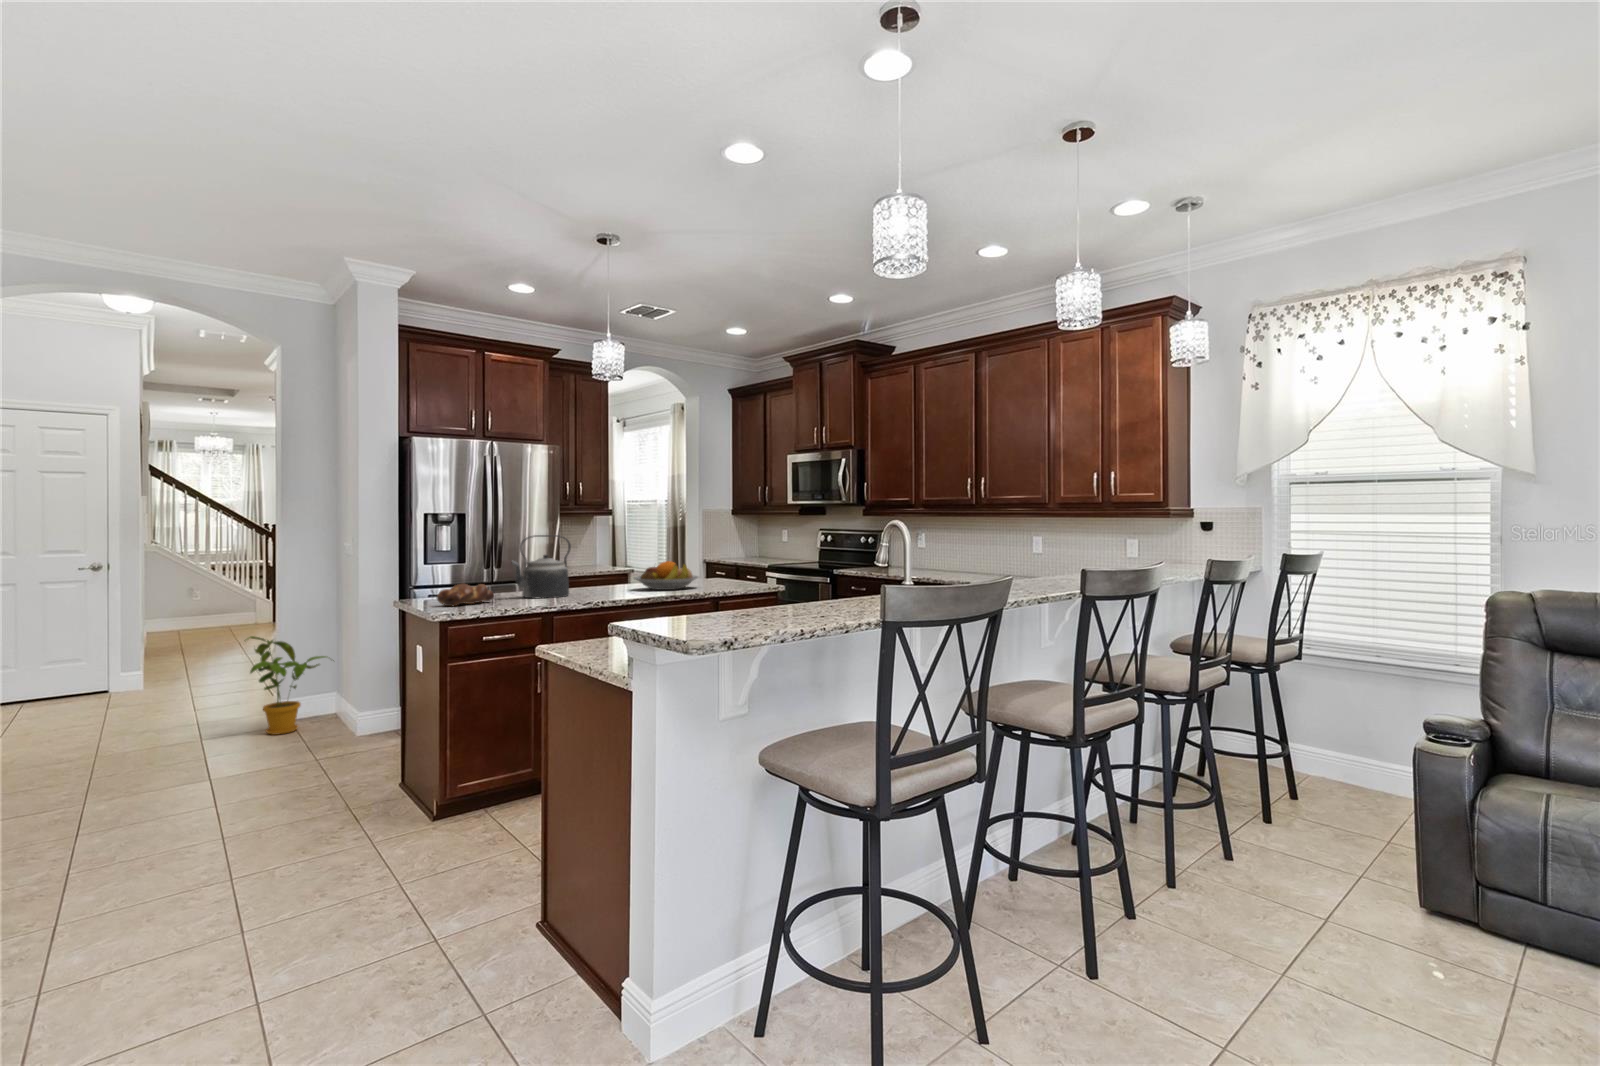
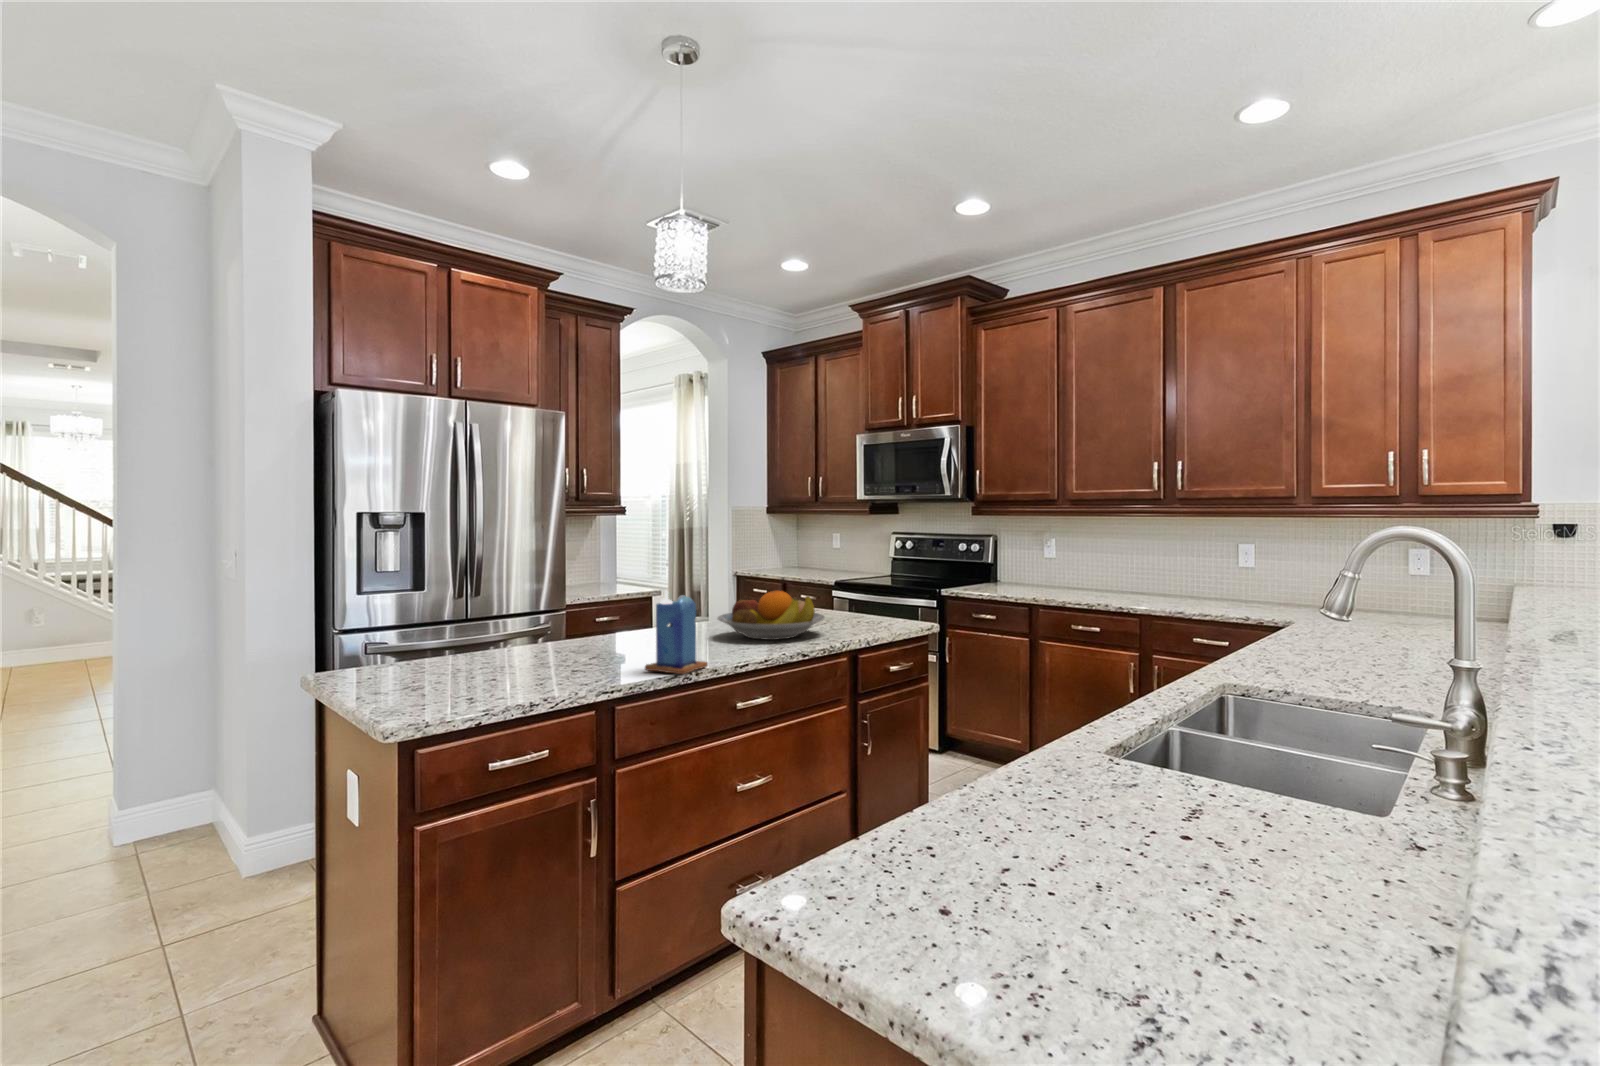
kettle: present [511,535,571,598] -> none [522,550,625,667]
candle: none [572,555,607,600] -> present [645,591,708,675]
bread loaf: present [437,583,494,606] -> none [383,649,497,702]
house plant: present [247,636,334,735] -> none [40,715,207,880]

